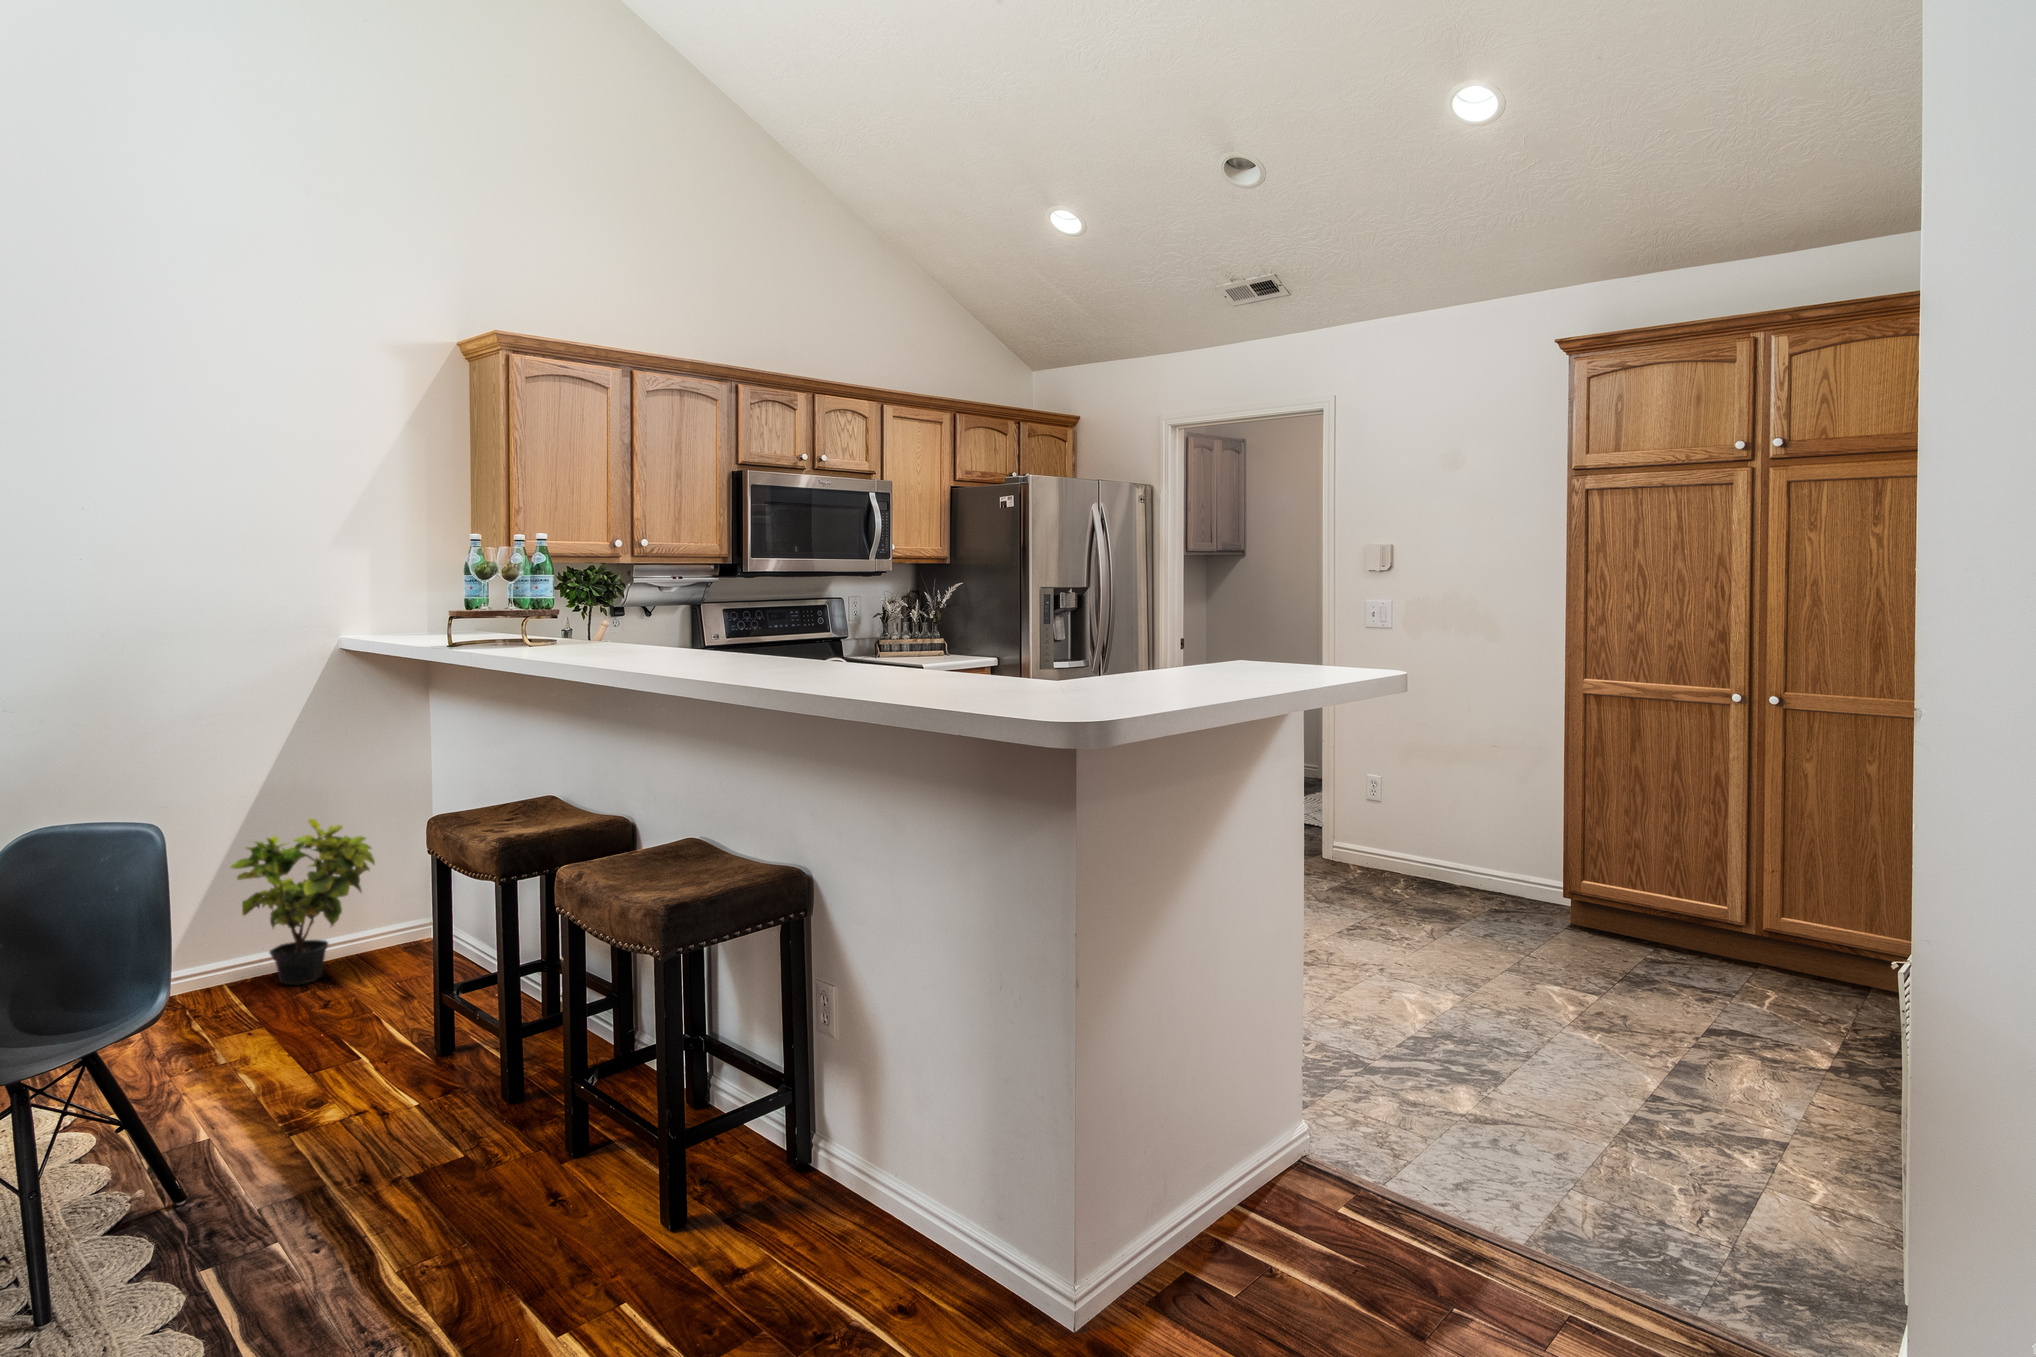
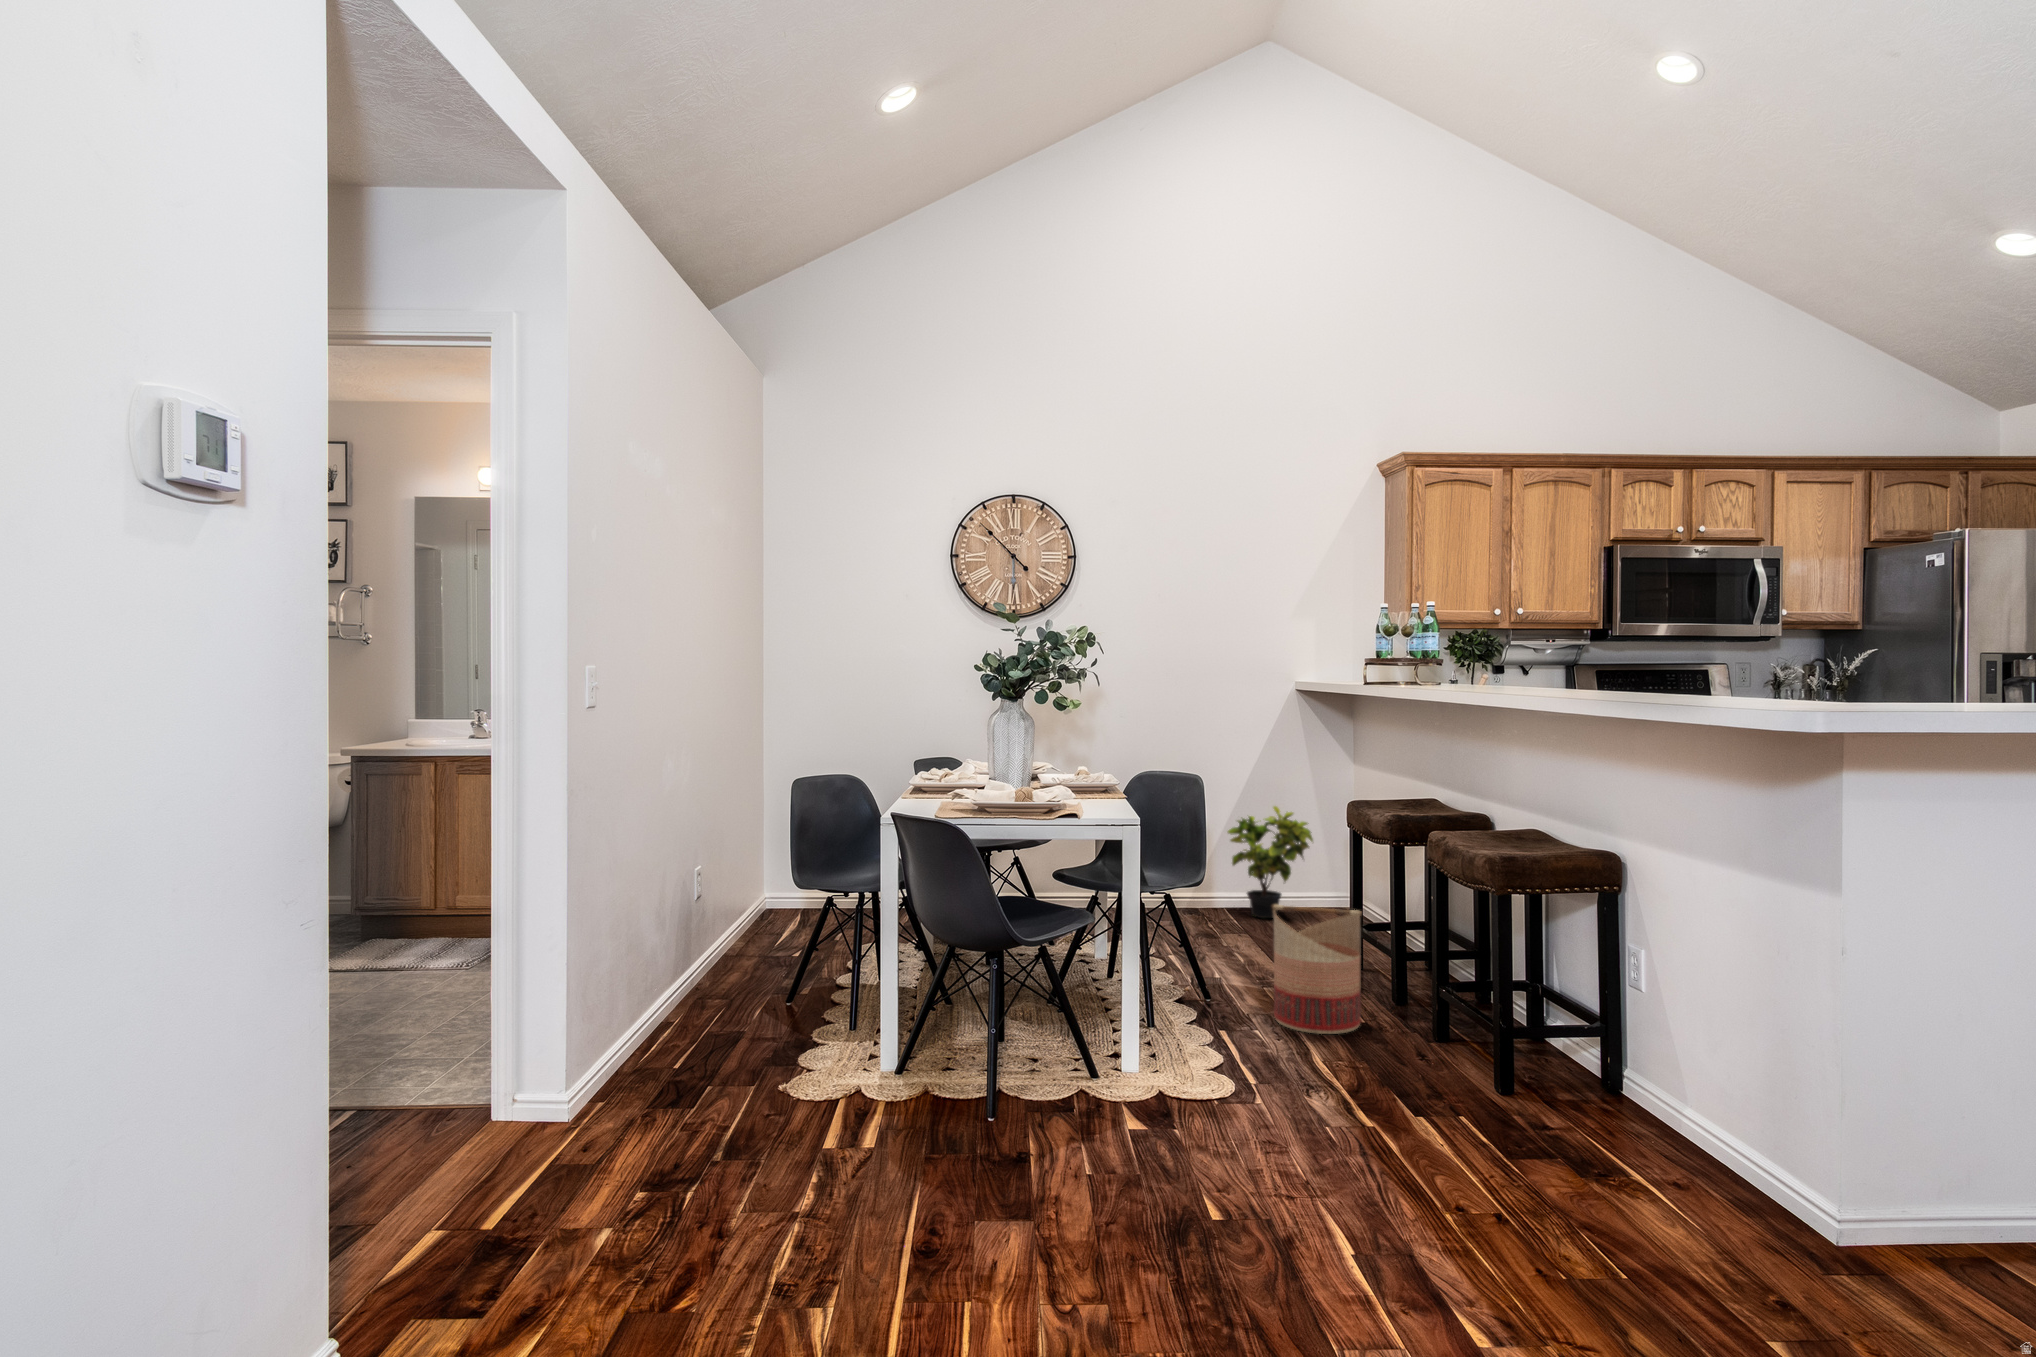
basket: none [303,1004,459,1214] -> present [1272,905,1362,1034]

